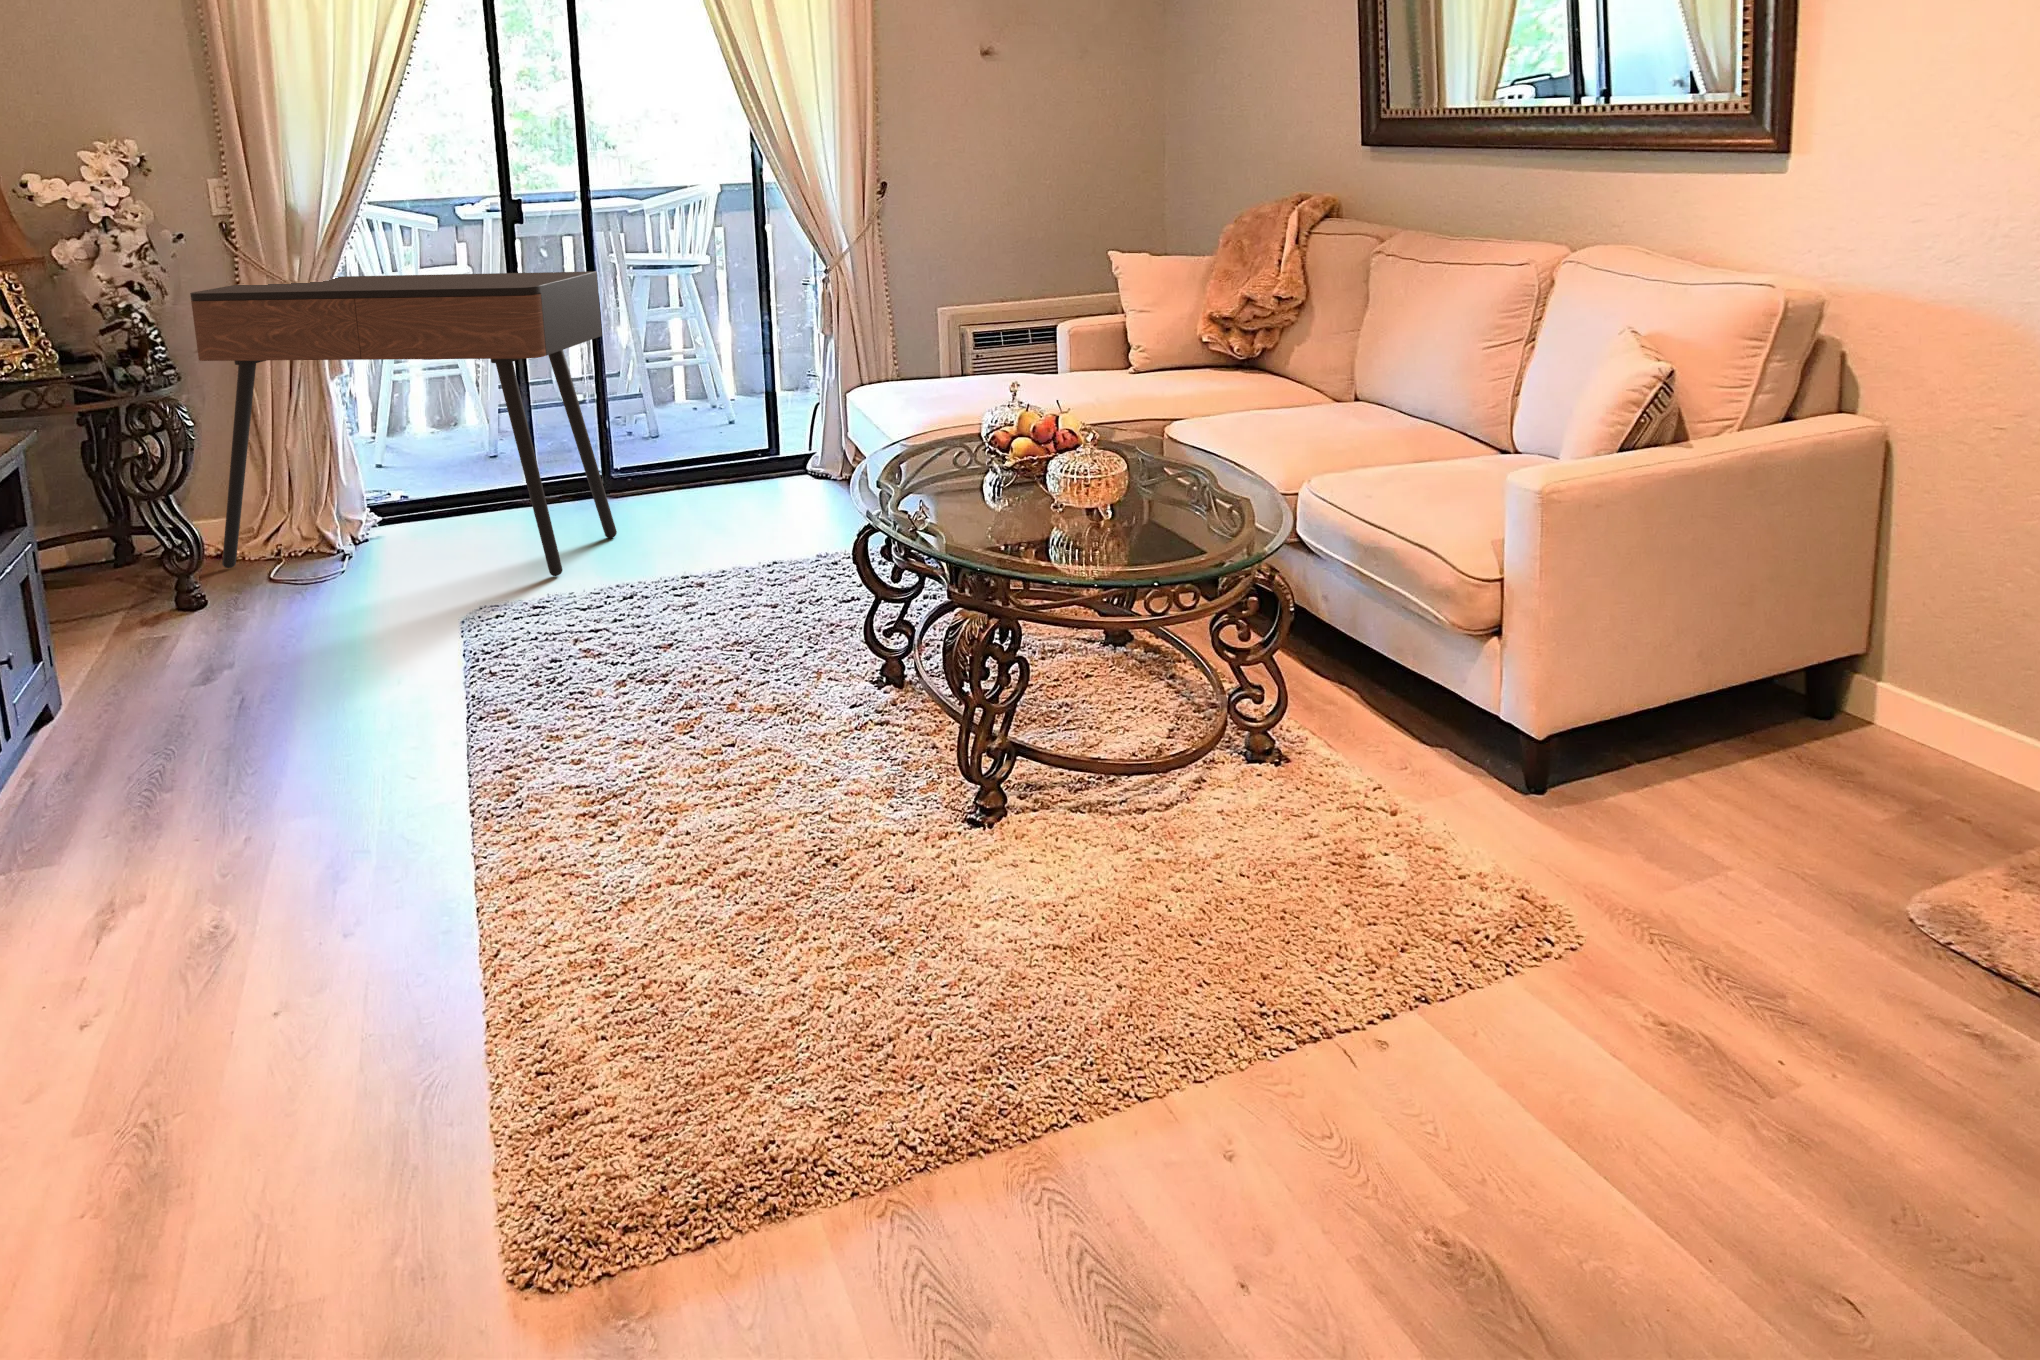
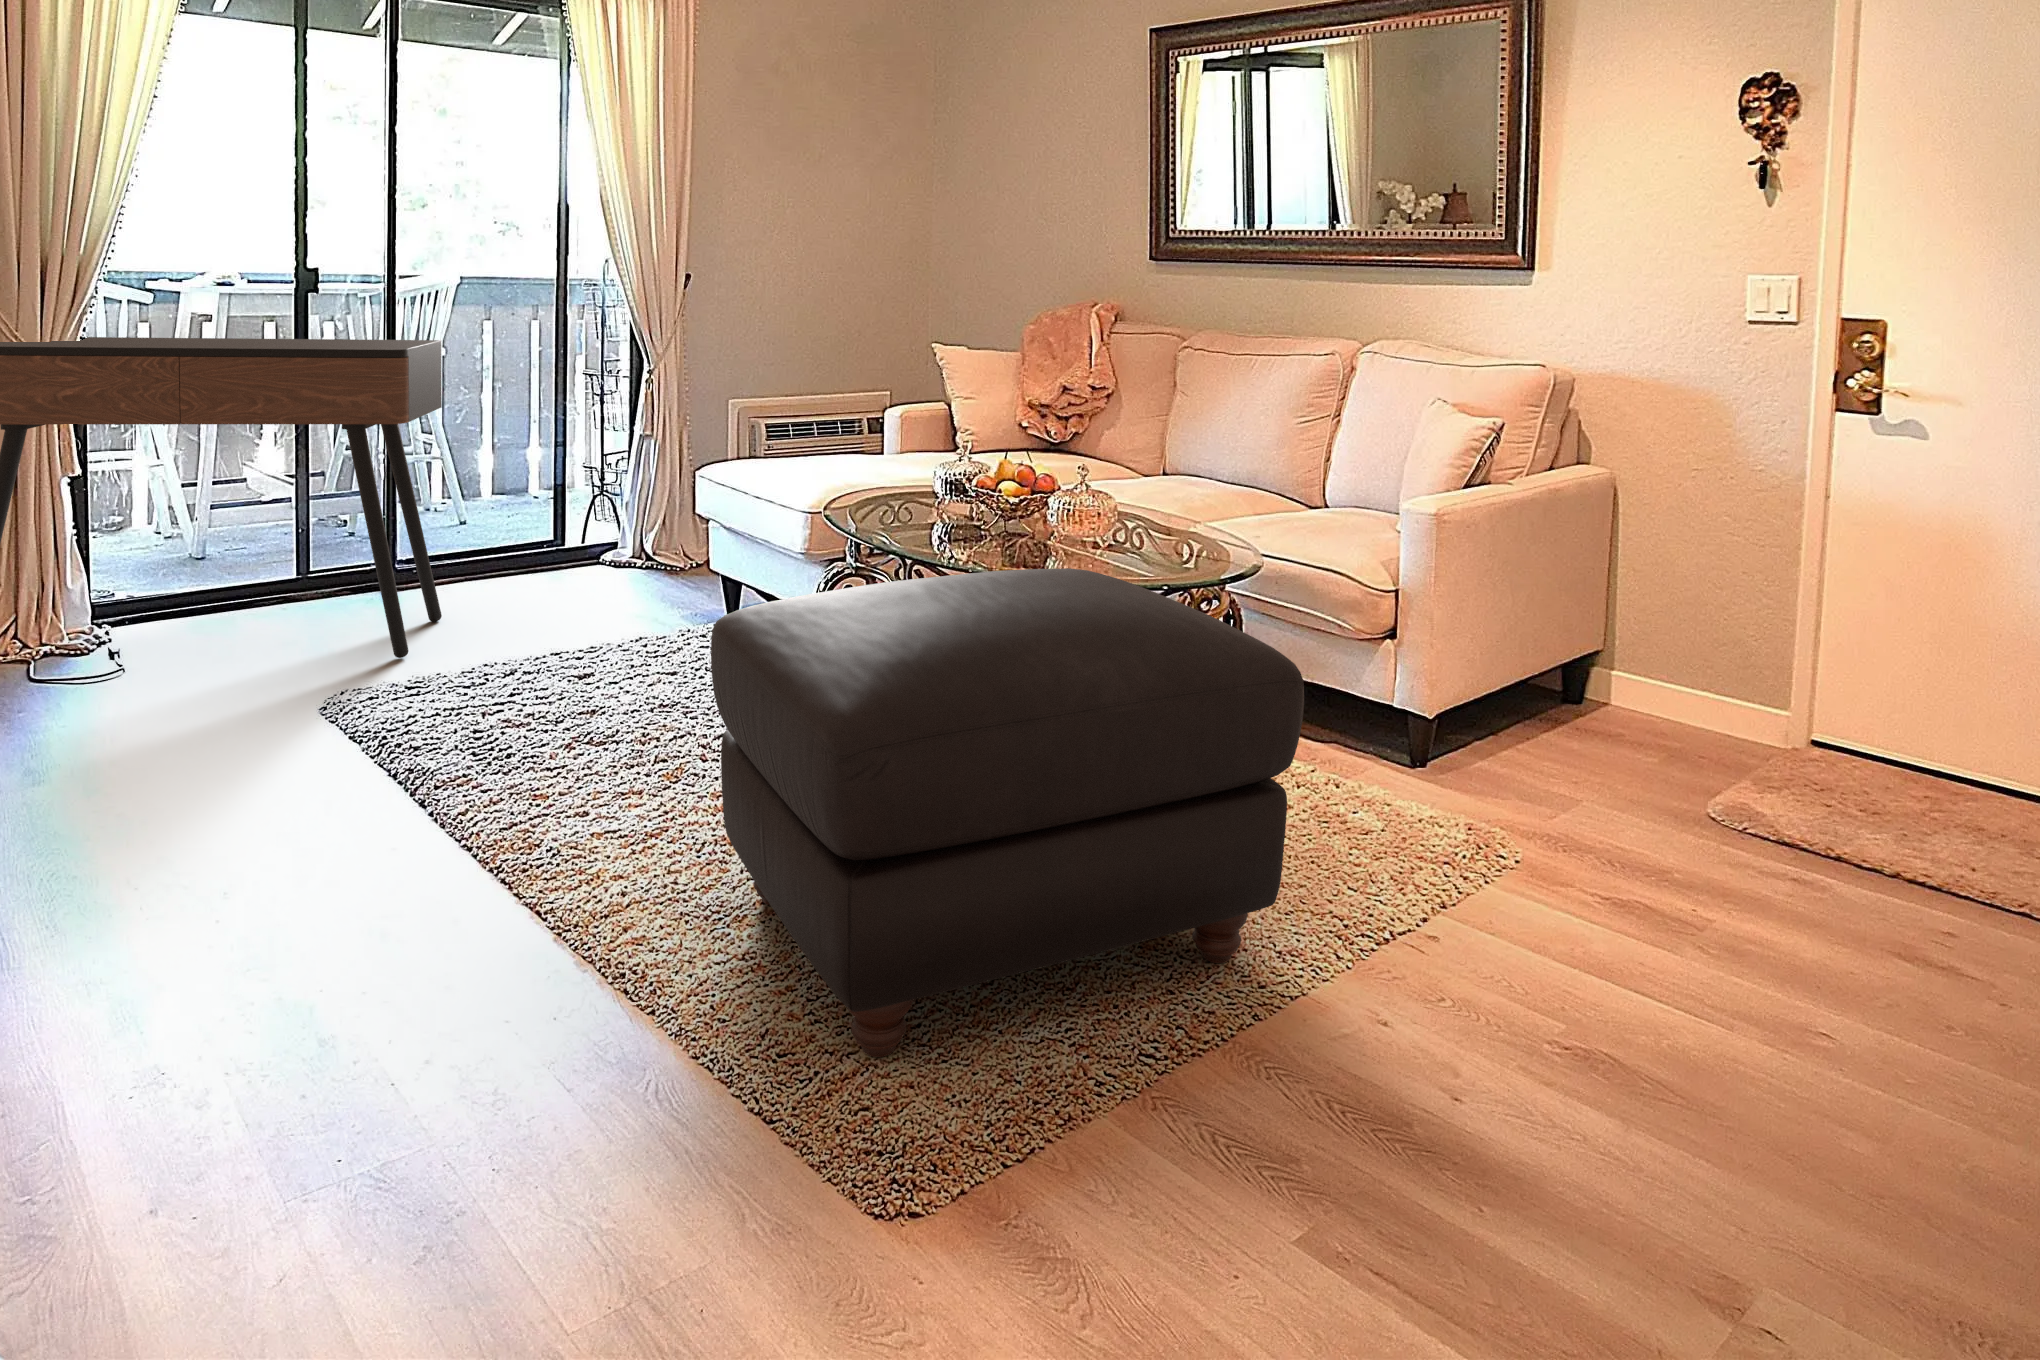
ottoman: none [548,554,1167,1085] -> present [711,568,1304,1057]

